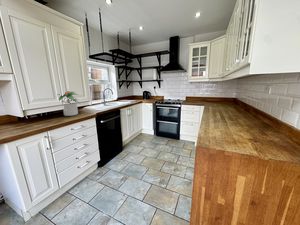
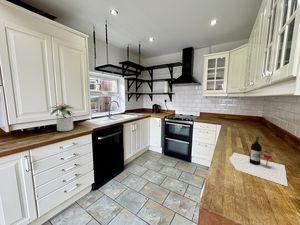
wine bottle: none [209,106,247,133] -> present [230,136,288,186]

